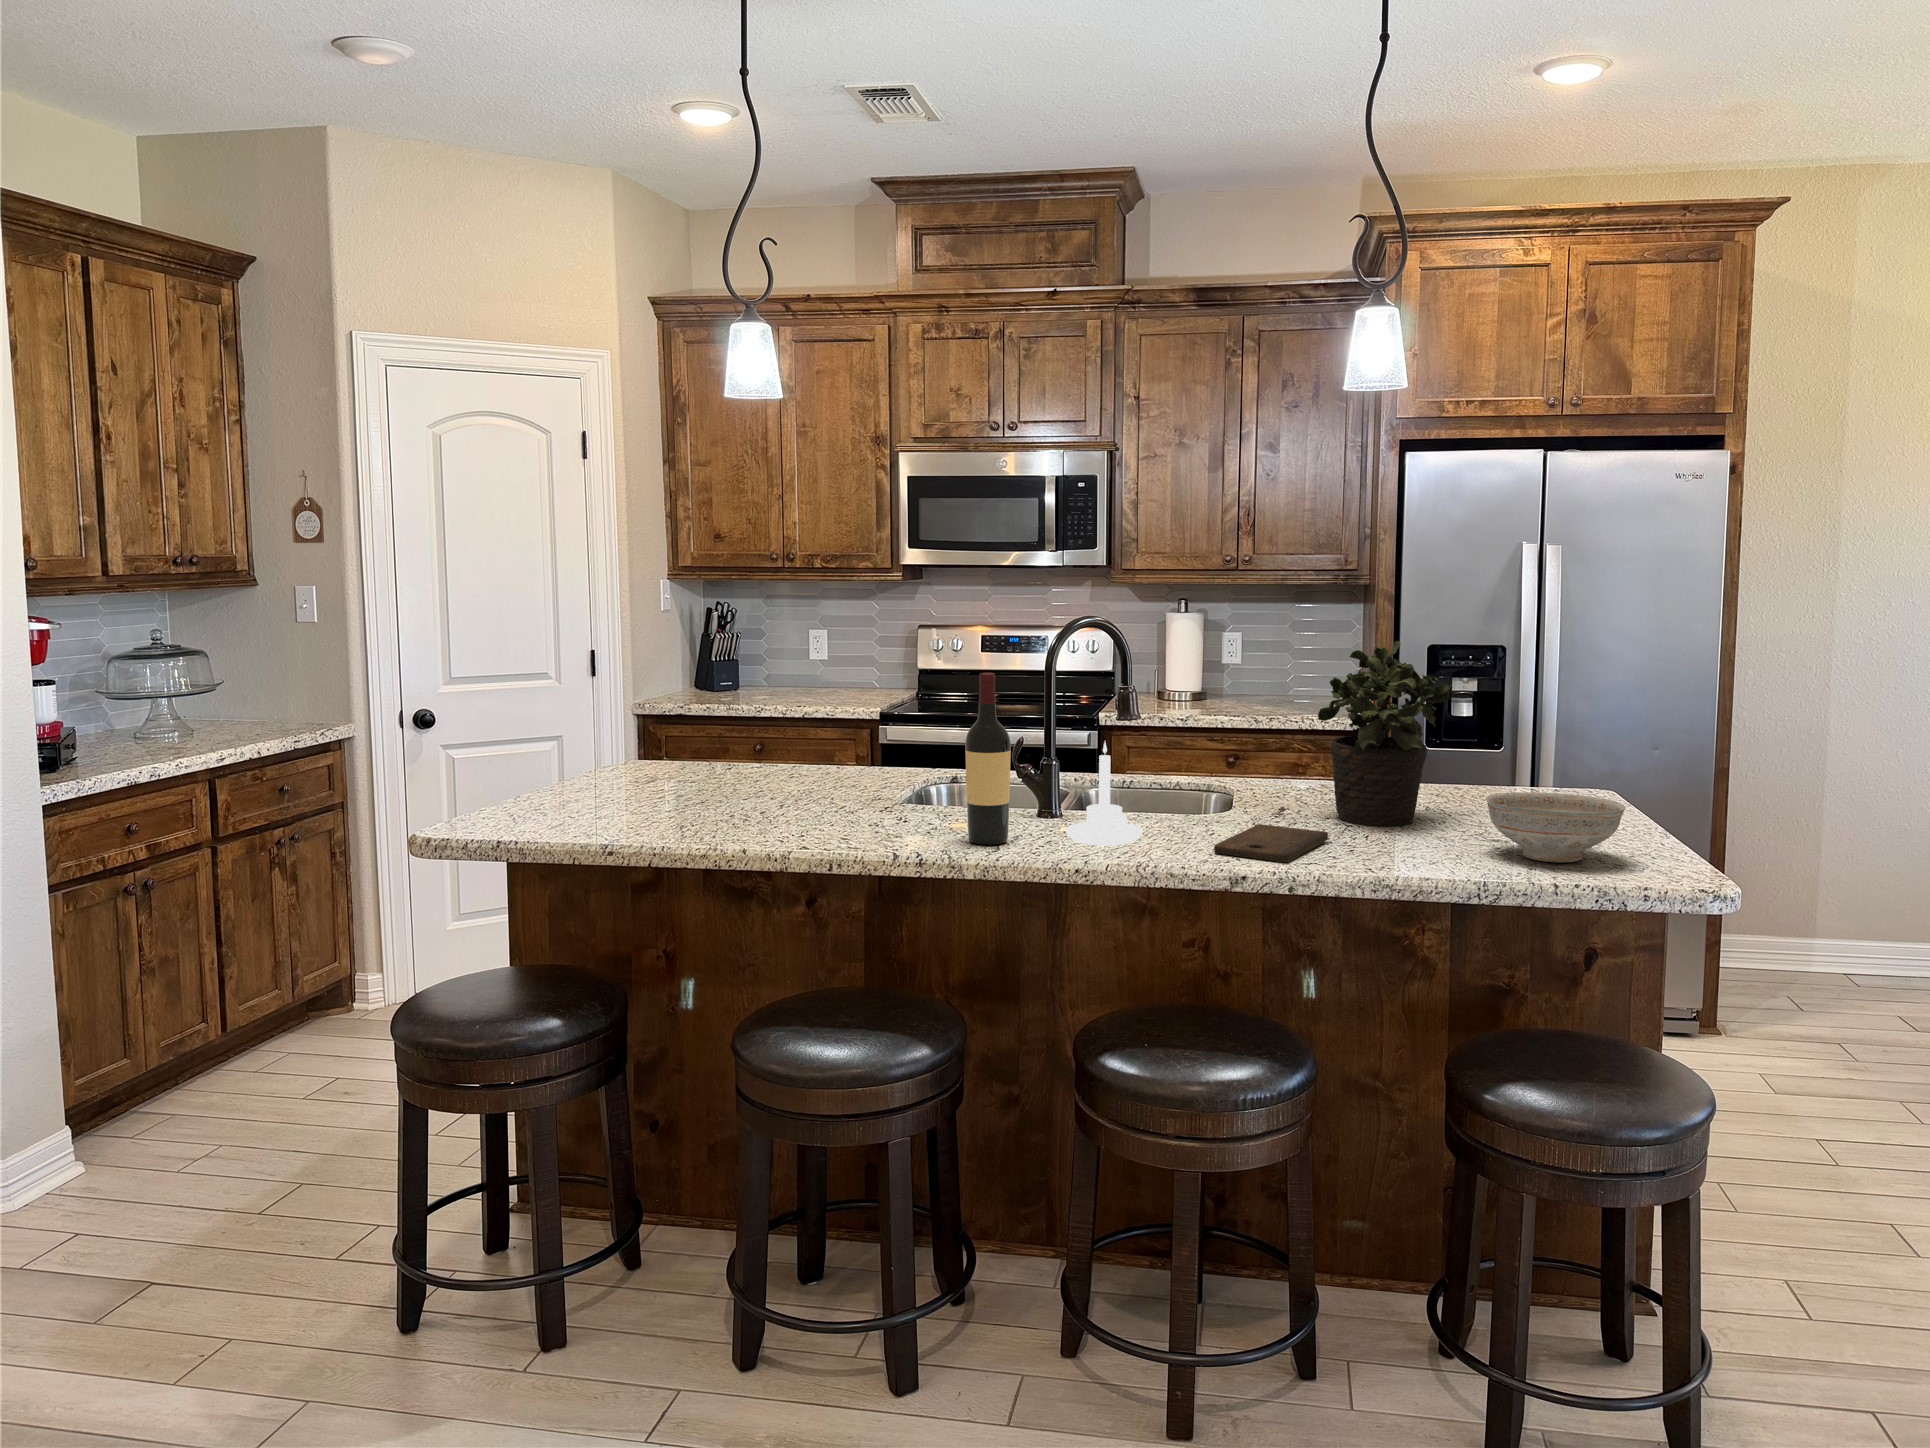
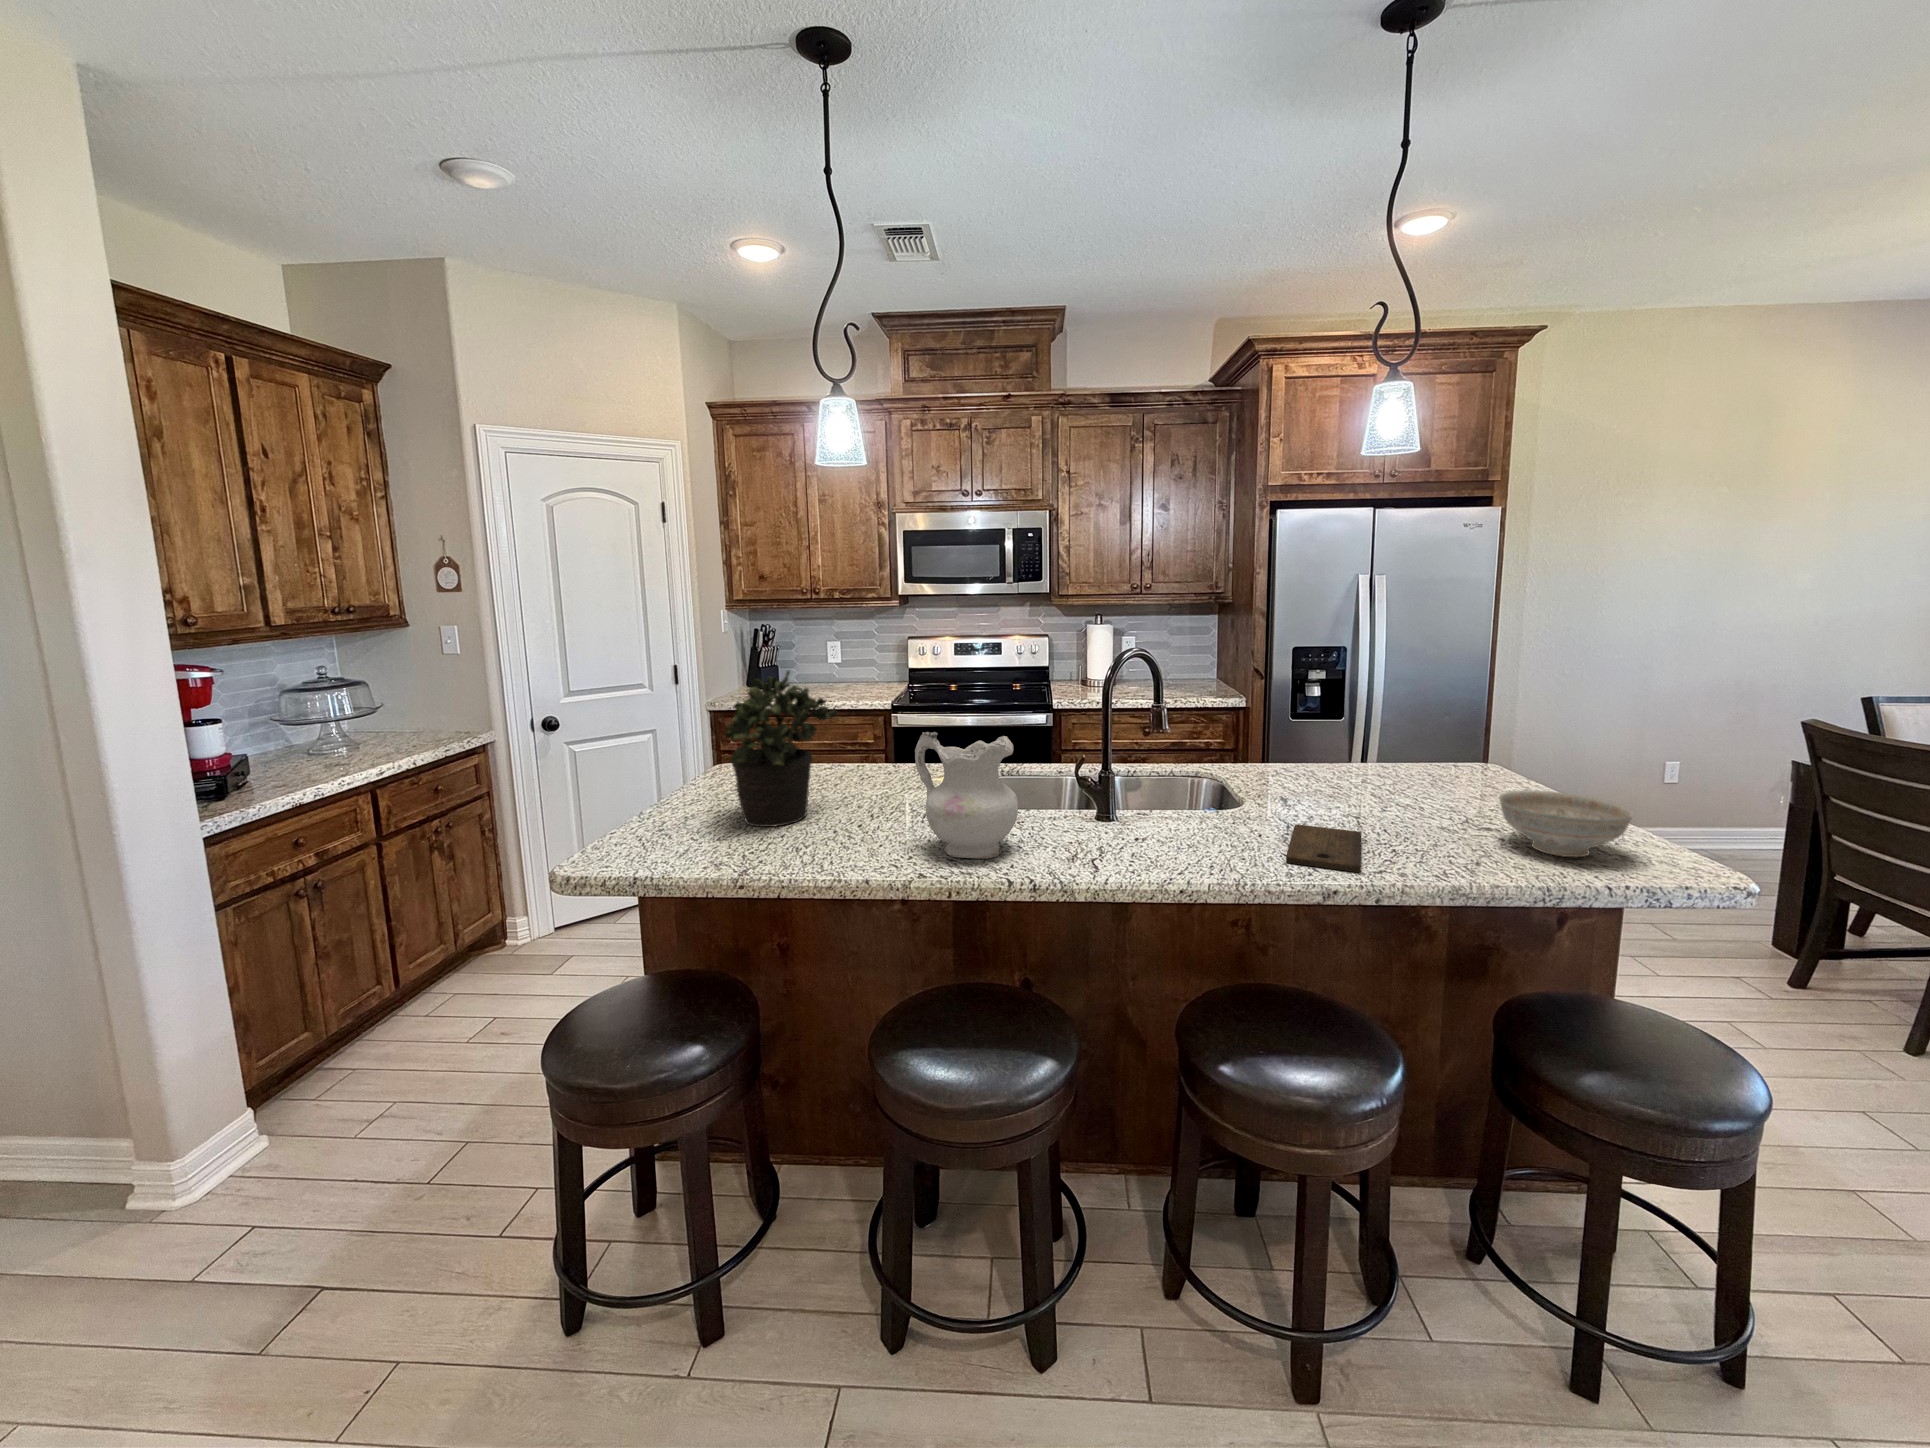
potted plant: present [1318,641,1453,826] -> present [725,671,837,827]
wine bottle: present [965,673,1011,845] -> none [1063,711,1103,863]
ceramic pitcher: none [812,695,923,838] -> present [915,732,1018,859]
candle holder: present [1066,742,1143,845] -> none [1145,765,1214,858]

